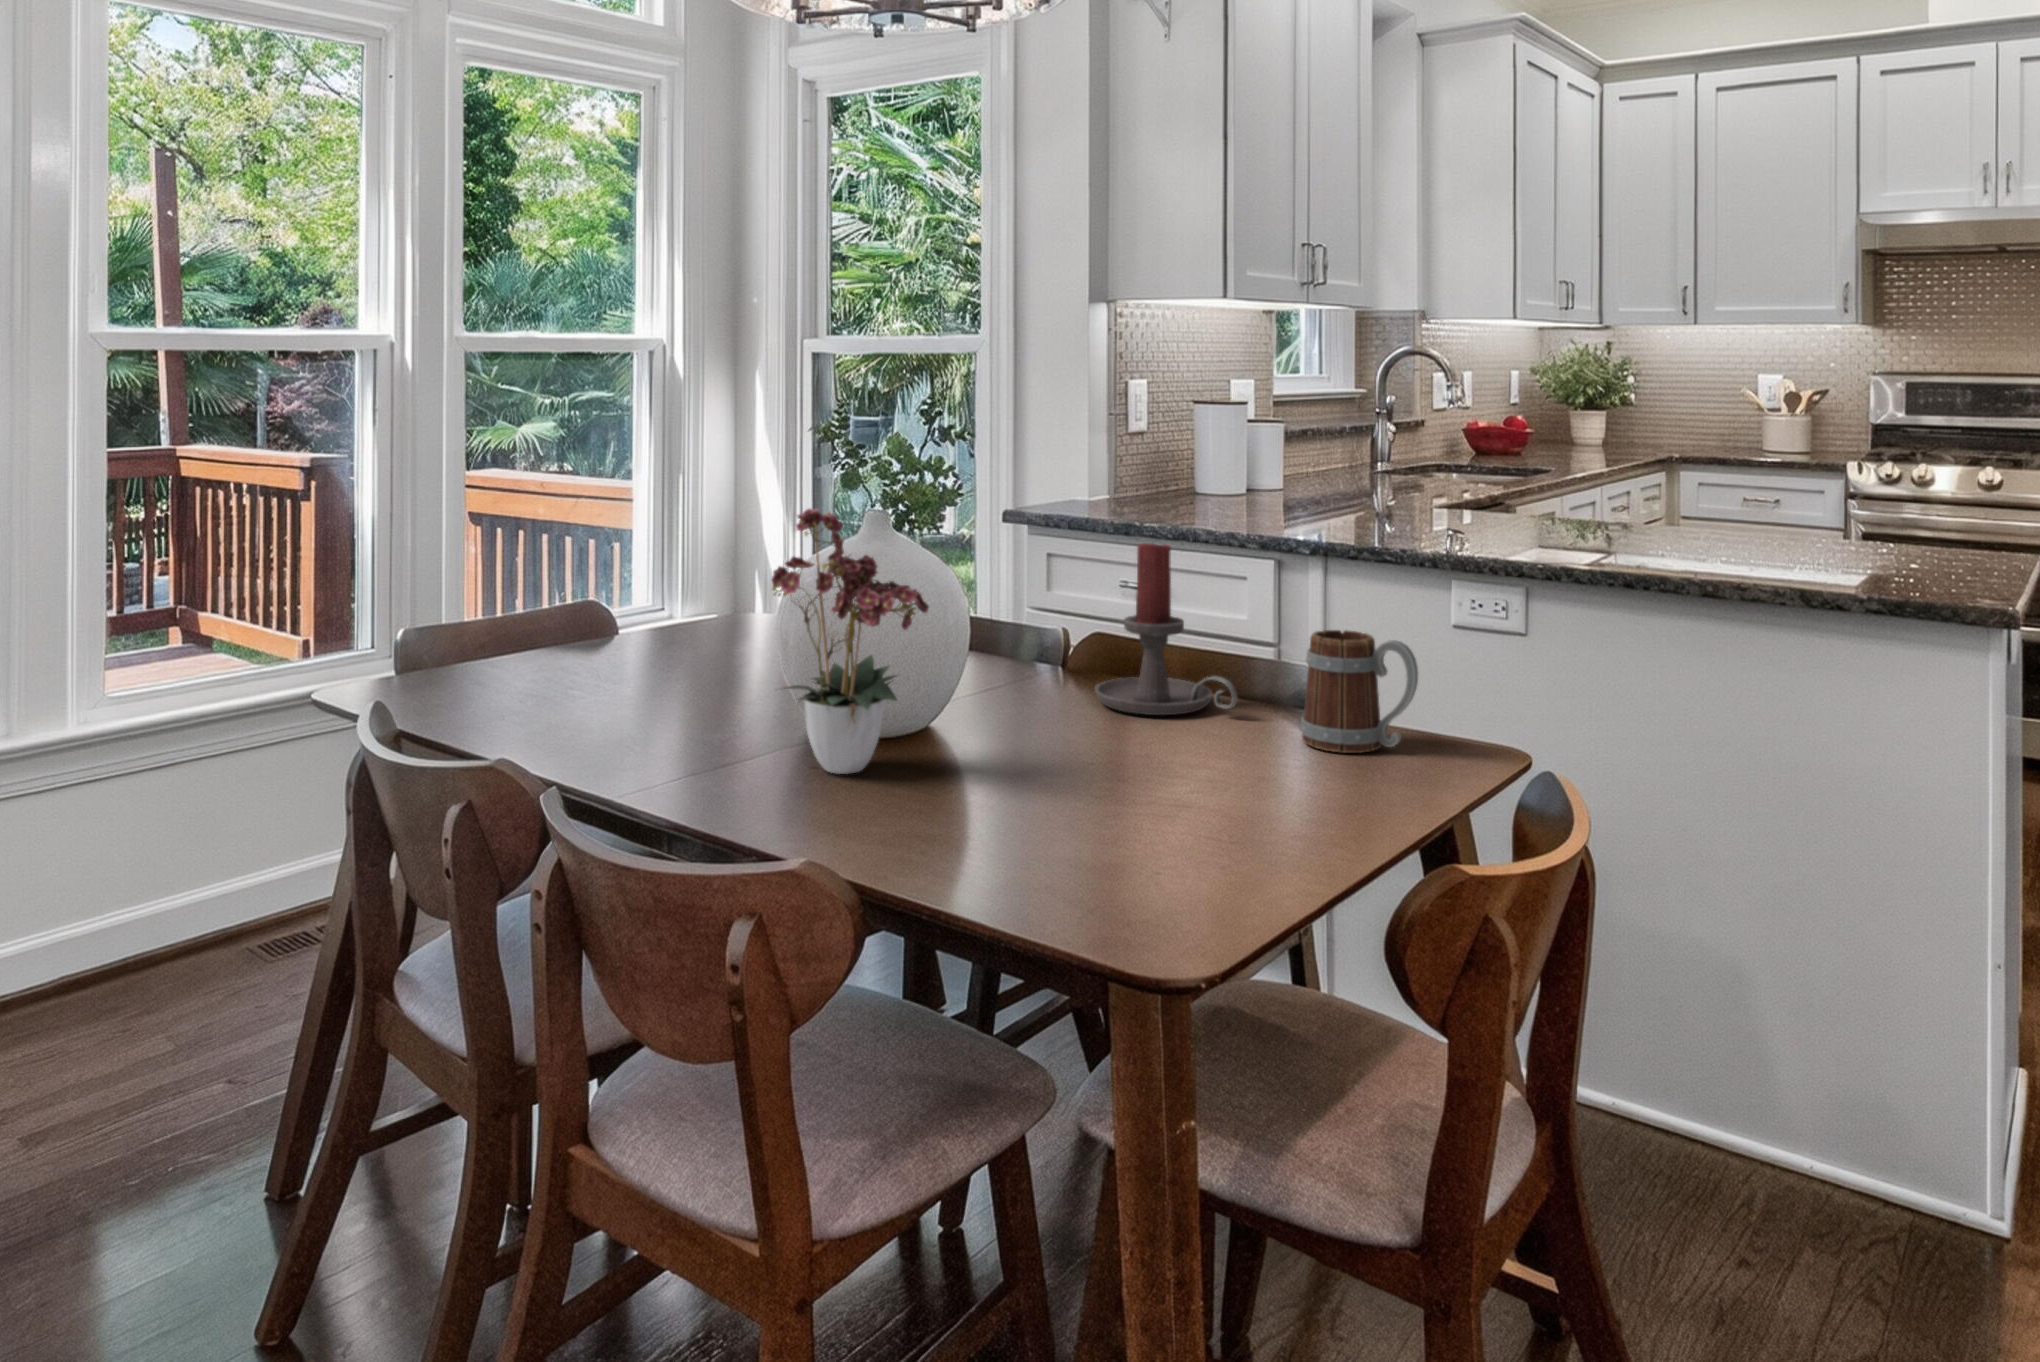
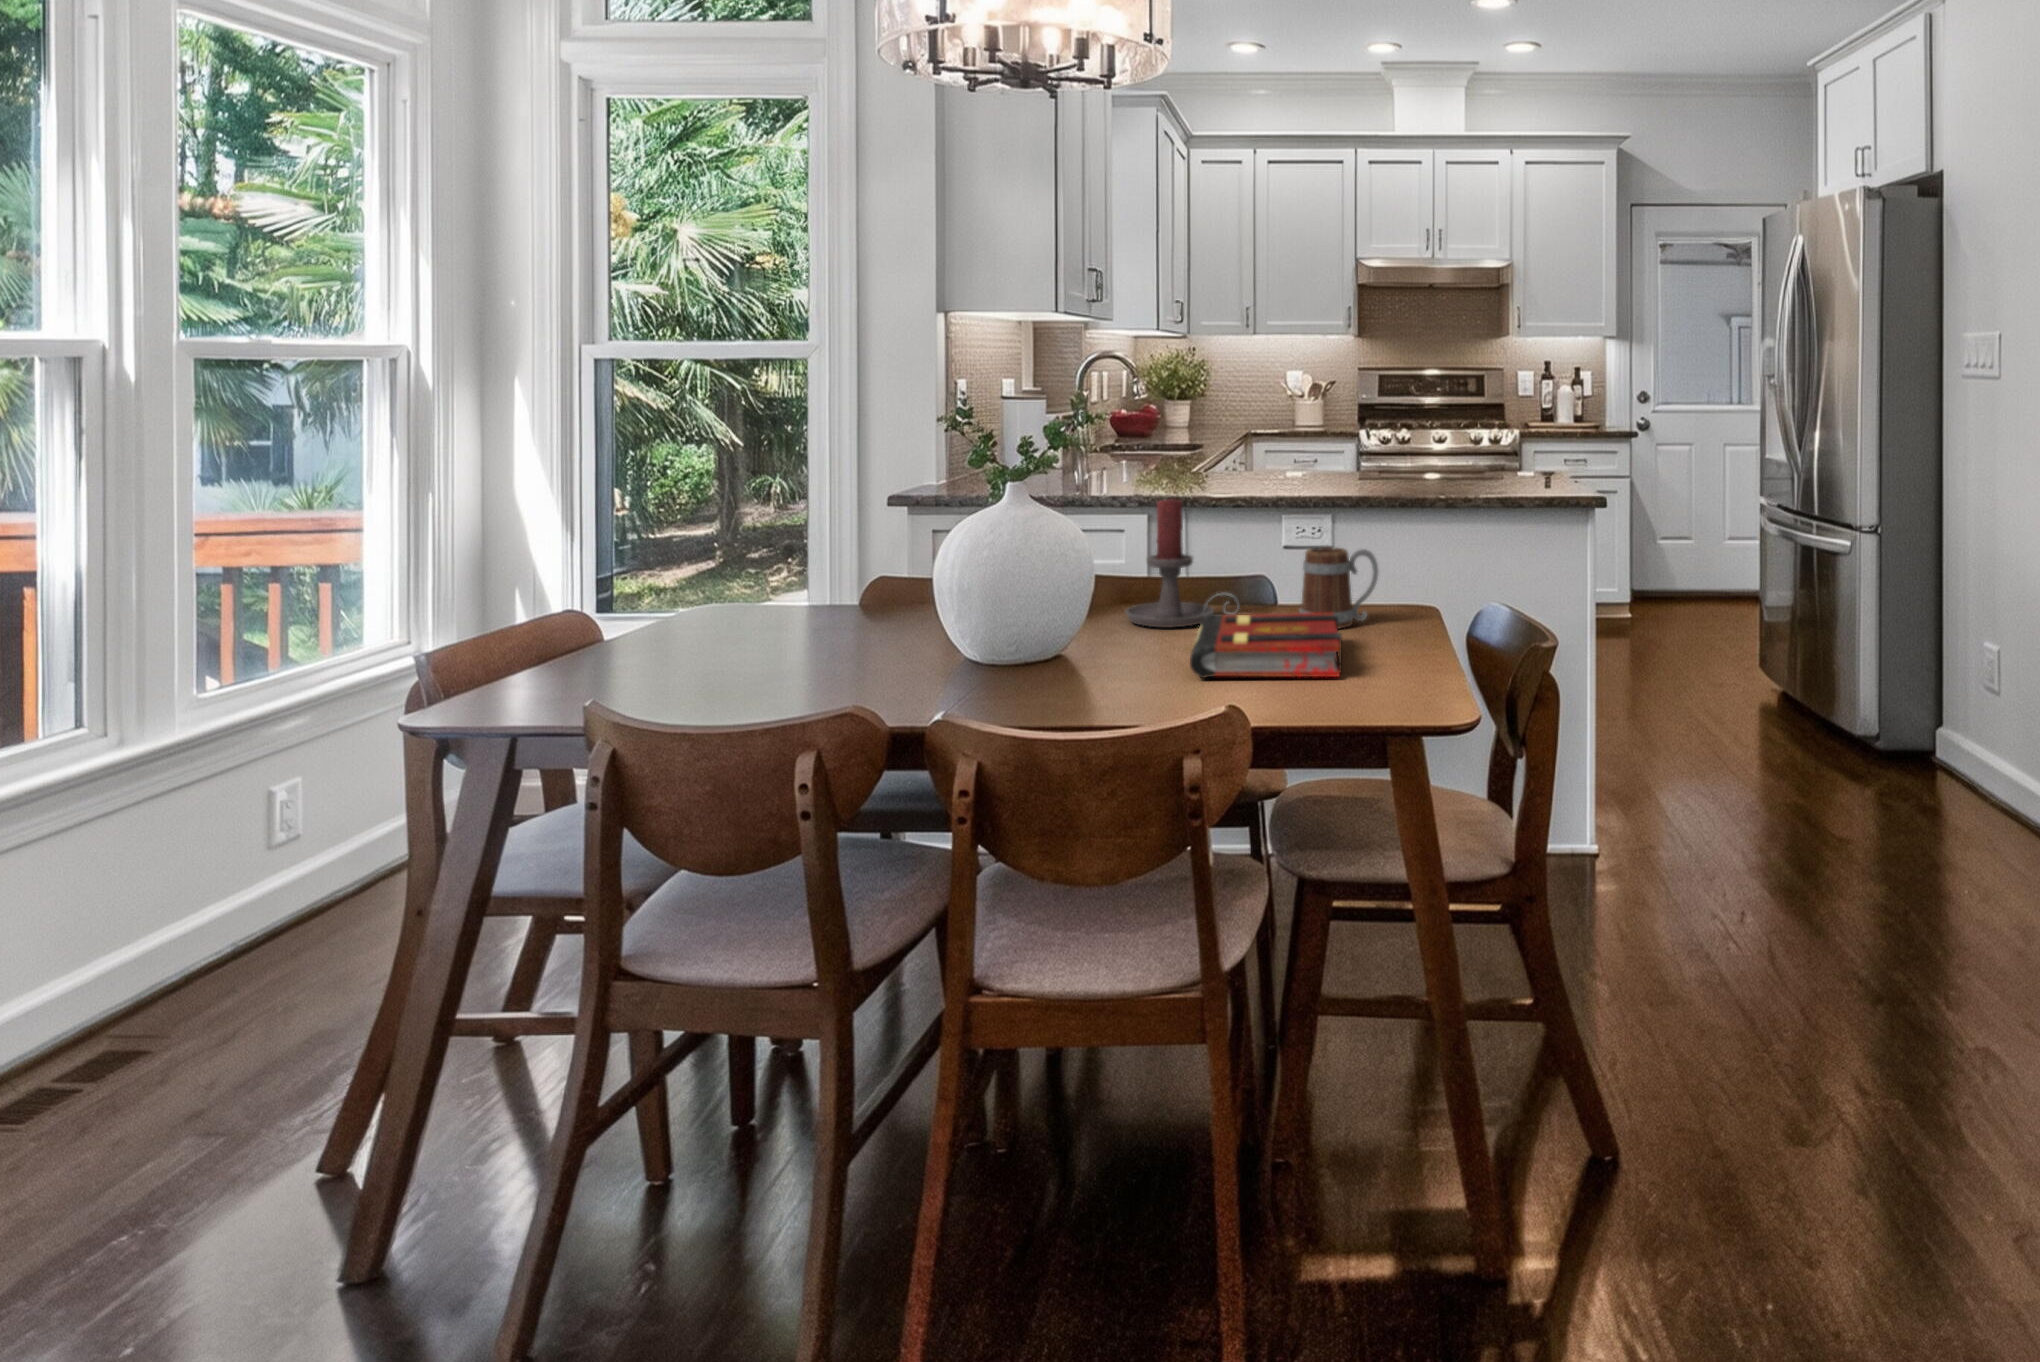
flower arrangement: present [772,509,929,774] -> none [974,473,1126,694]
book: none [1017,703,1299,825] -> present [1190,613,1342,678]

